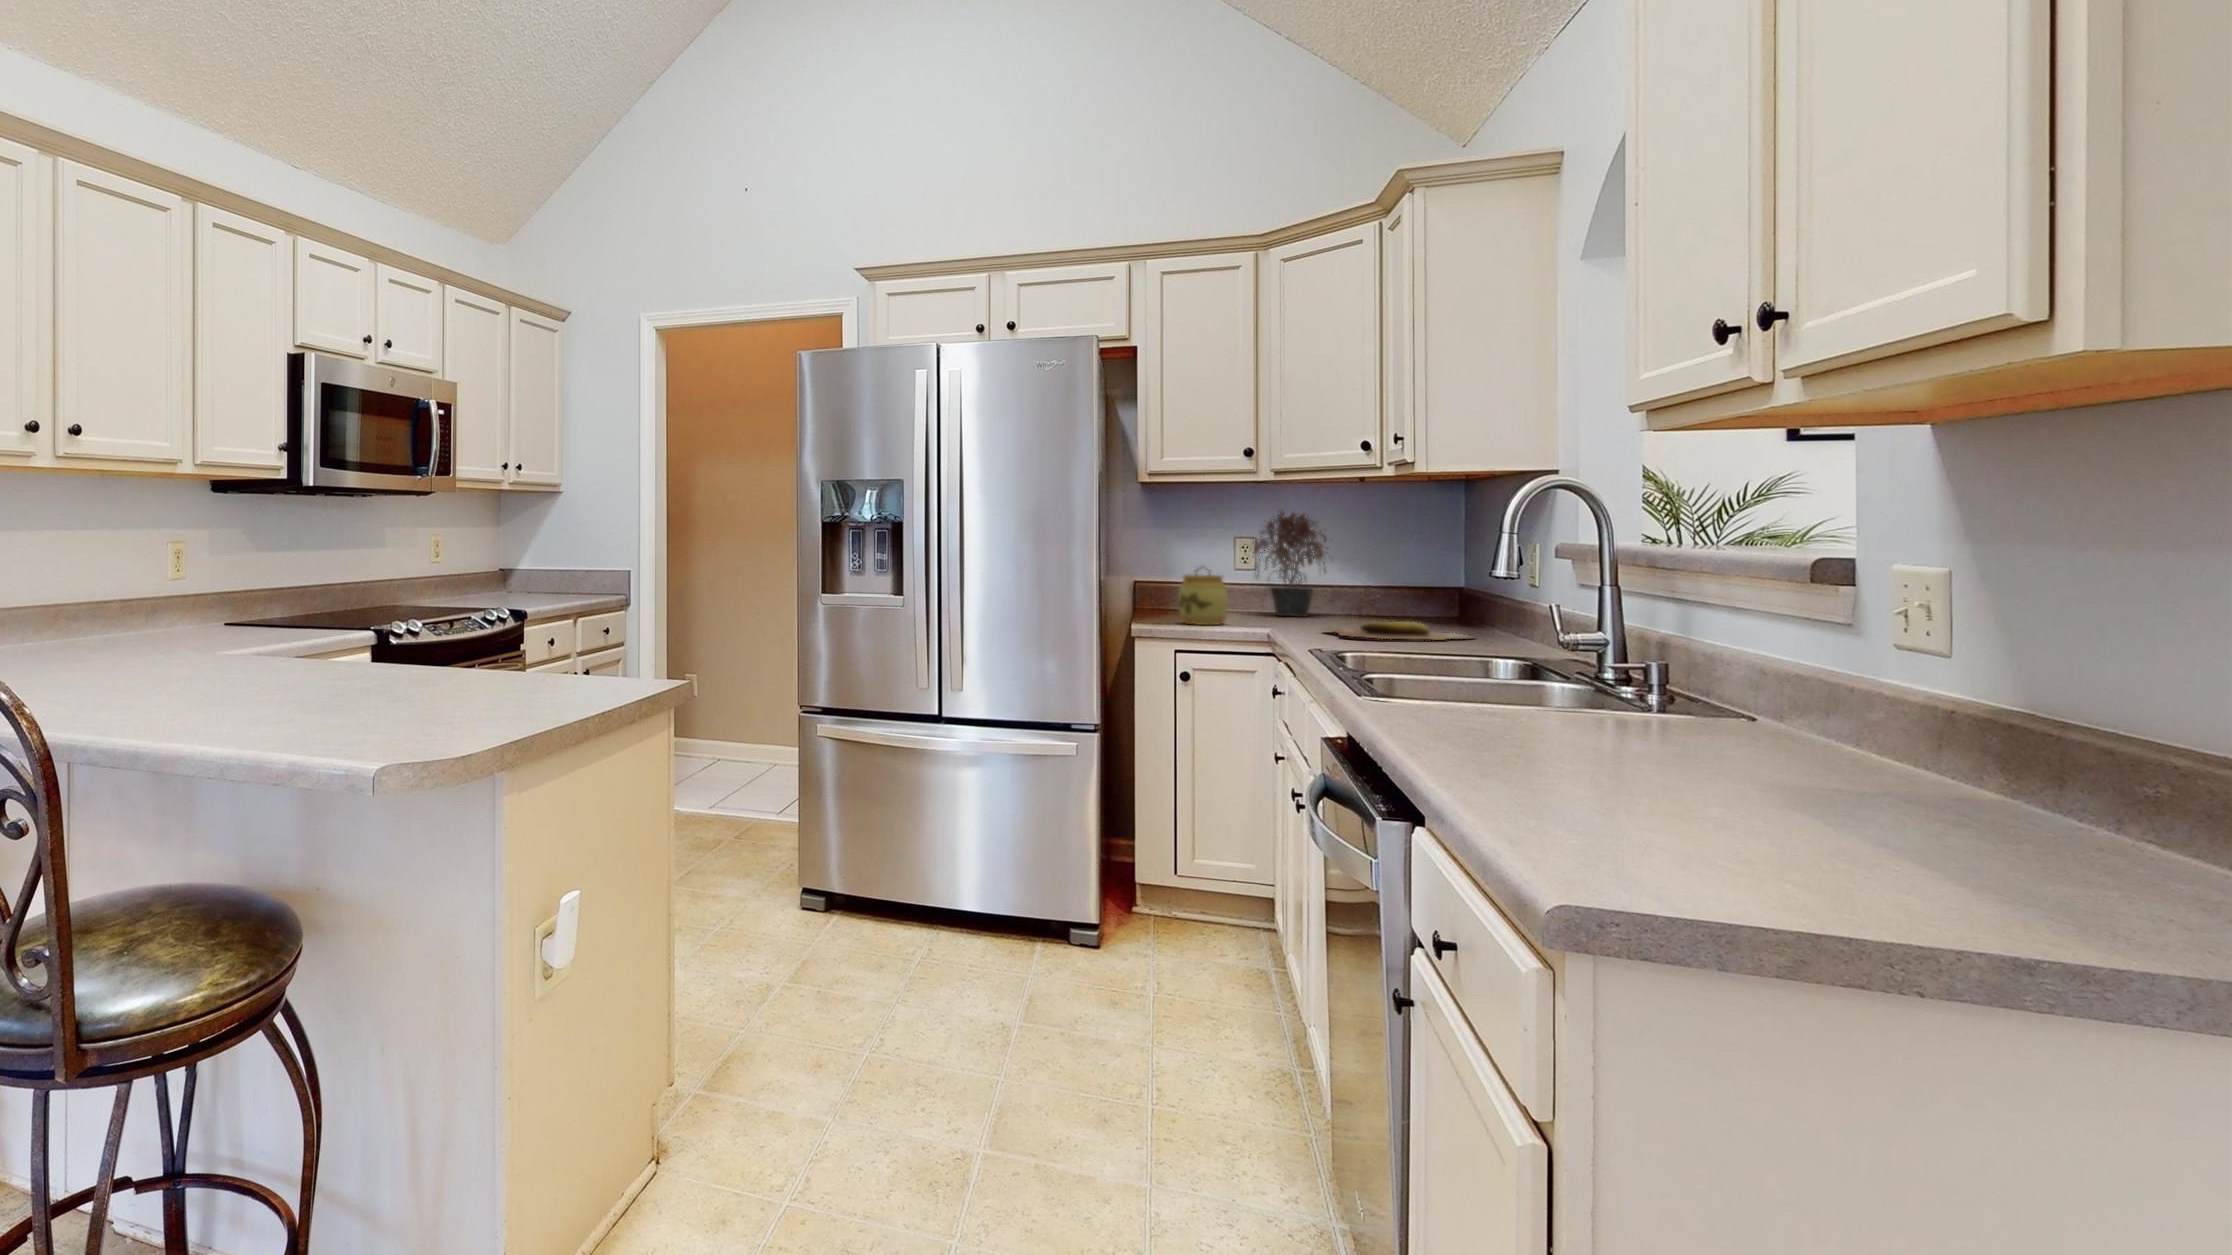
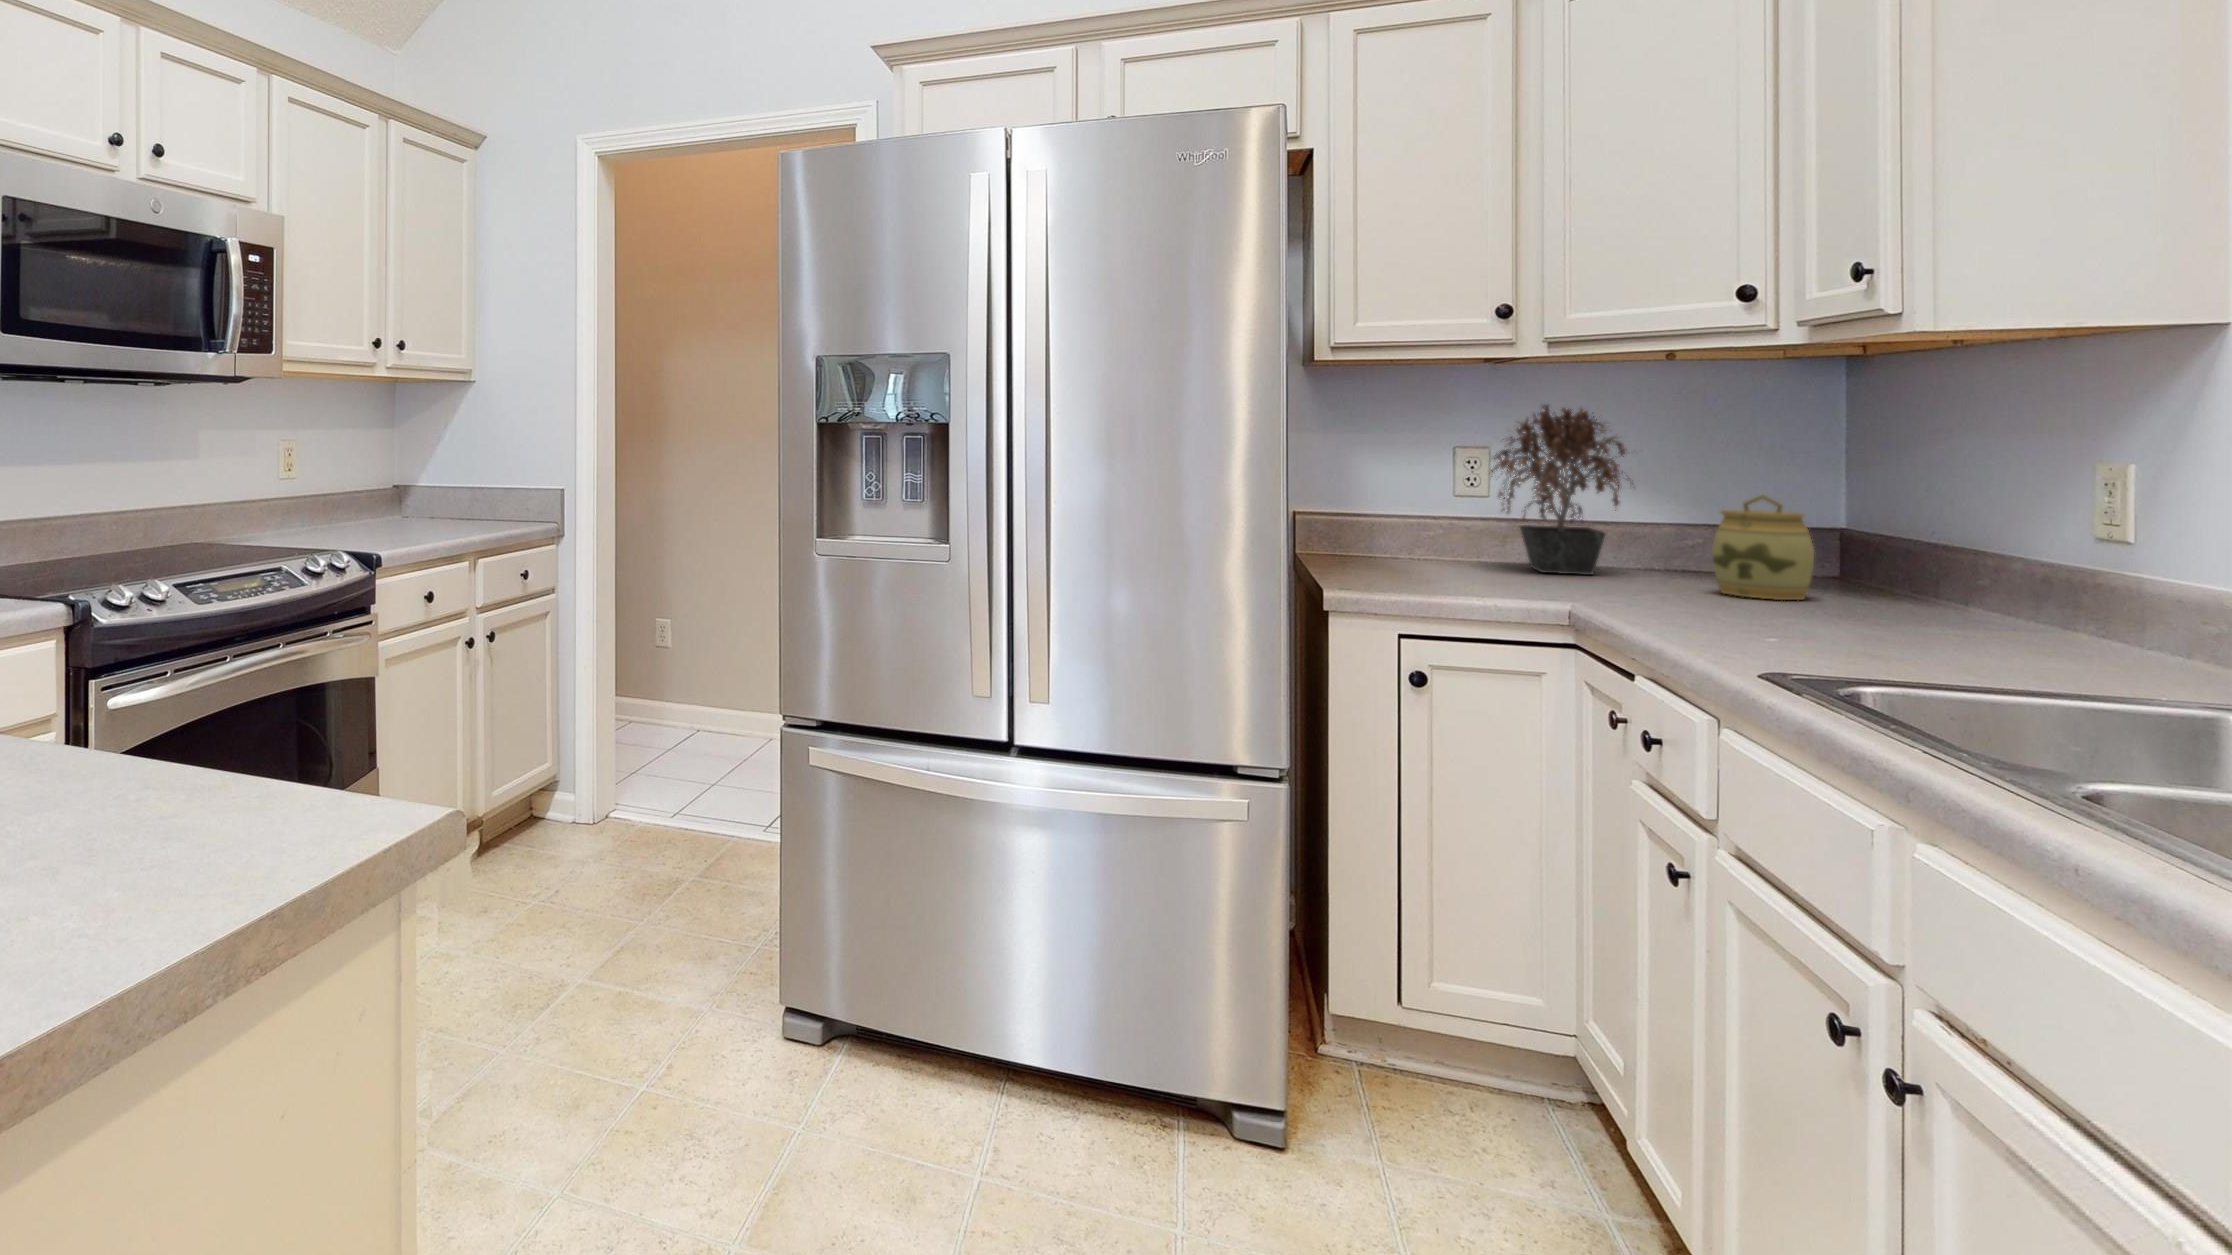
jar: present [1178,566,1228,625] -> present [1712,495,1814,600]
cutting board: present [1328,622,1470,640] -> none [1690,607,2035,649]

